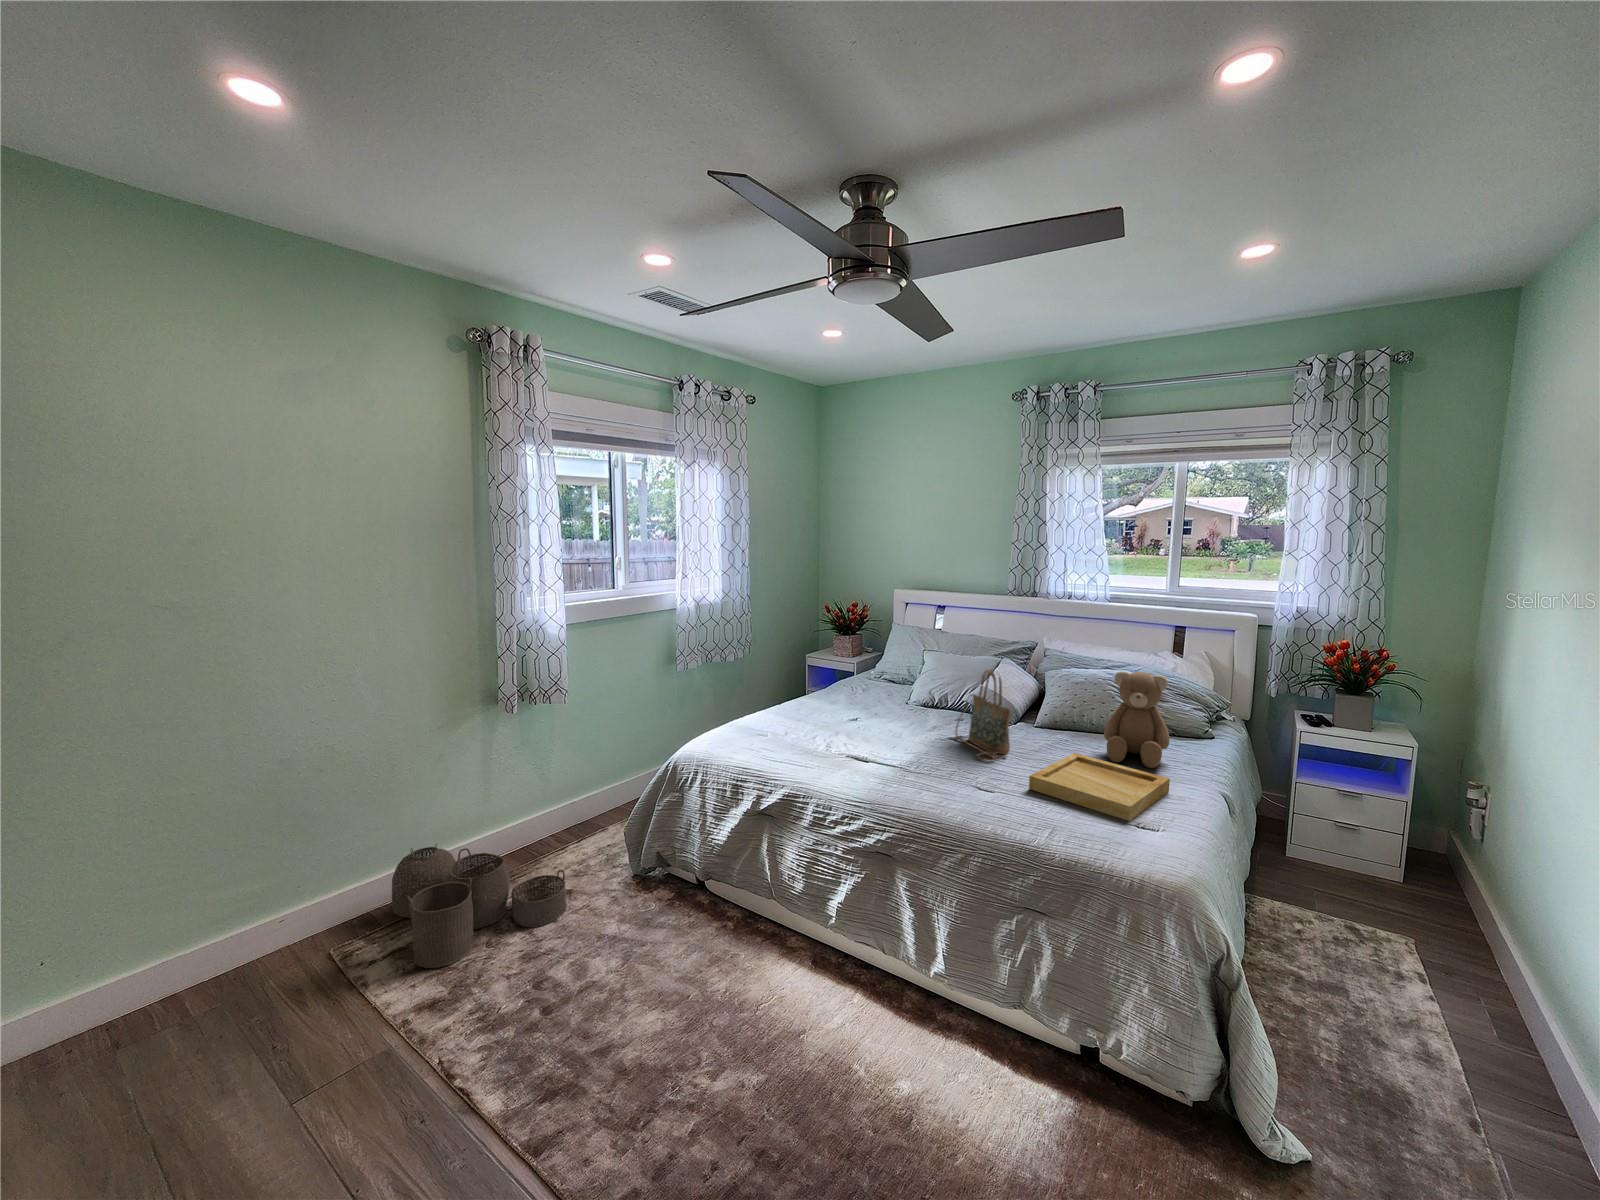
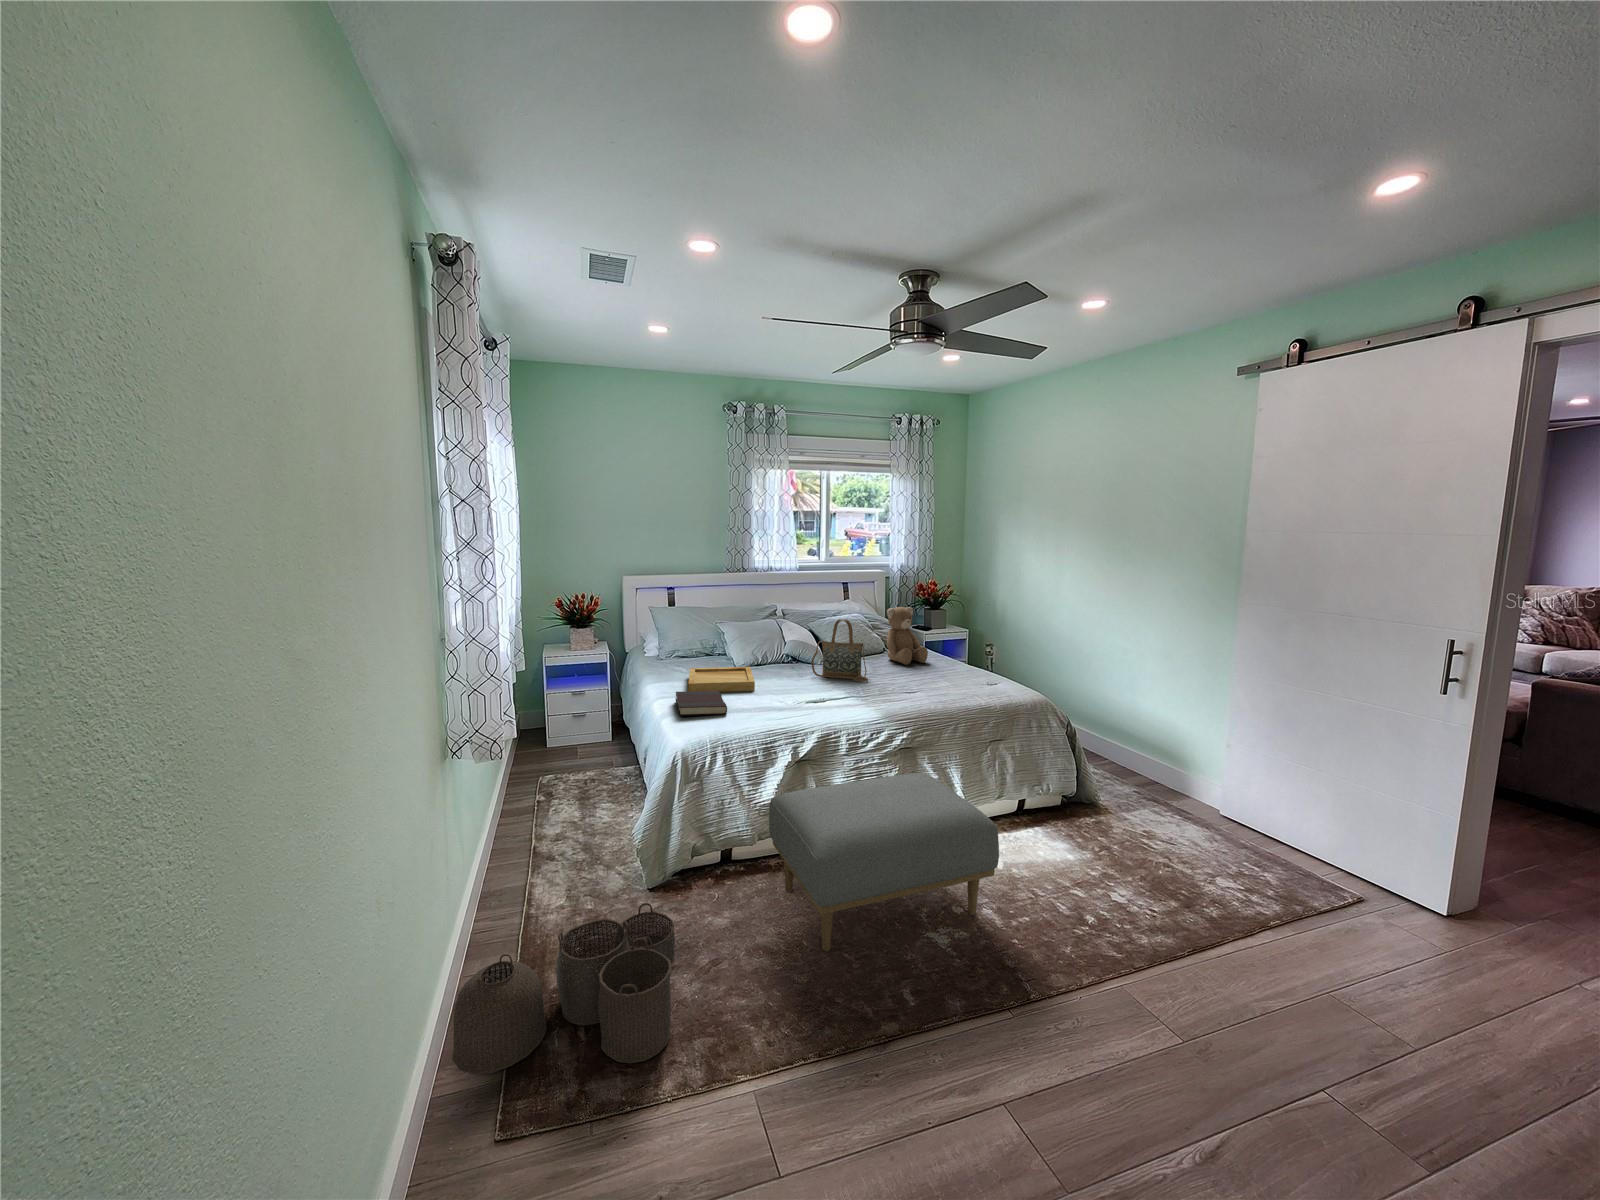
book: none [732,708,808,742] -> present [676,691,727,716]
tray: present [1029,753,1170,821] -> present [689,667,755,692]
ottoman: none [571,833,854,1093] -> present [769,773,999,951]

